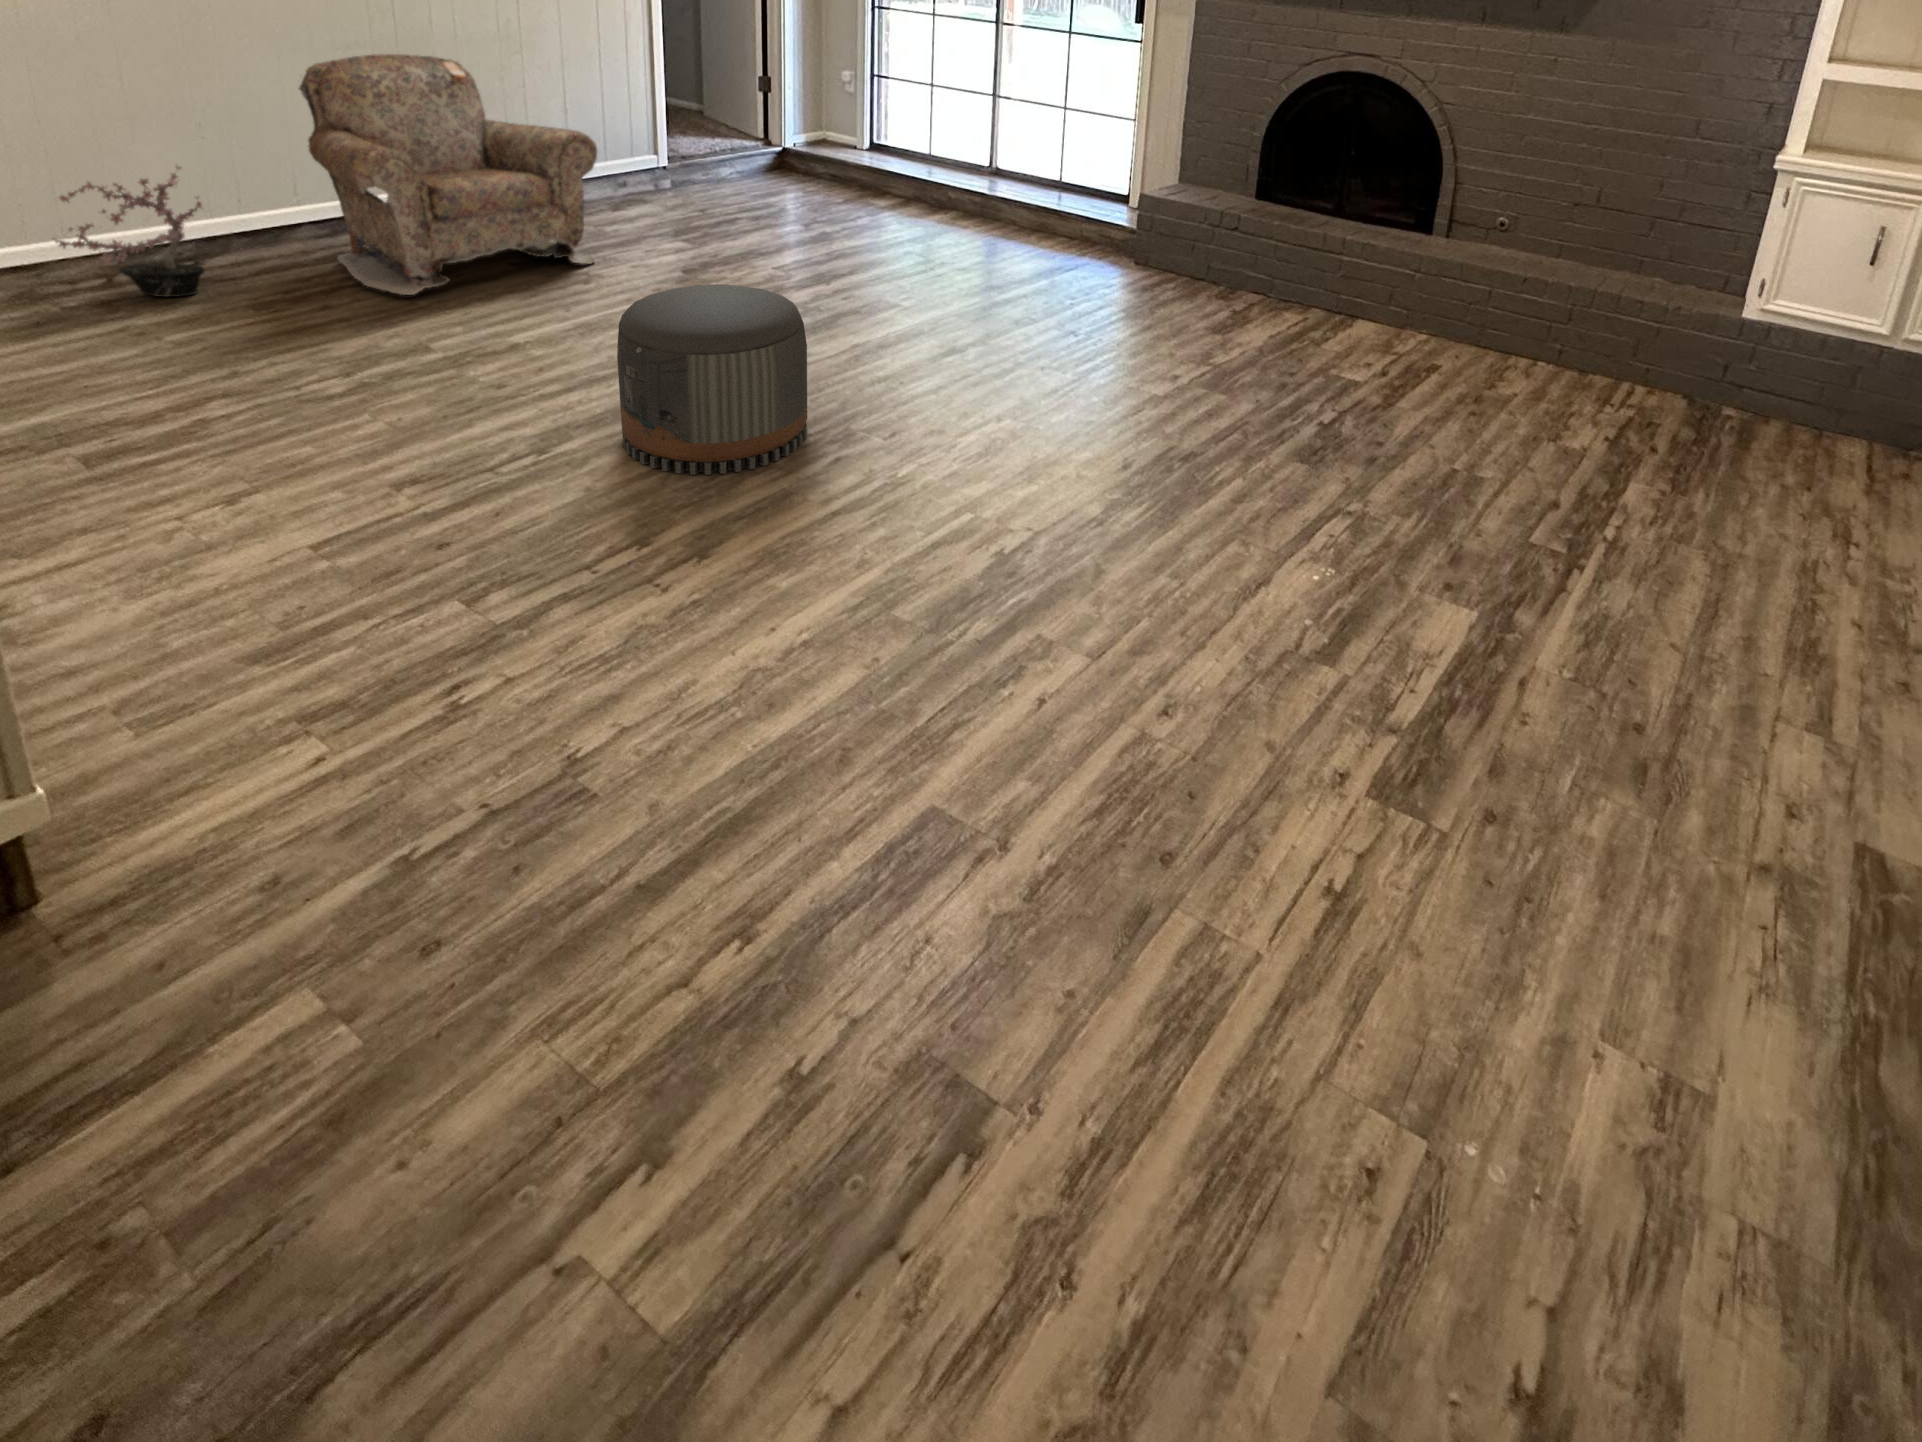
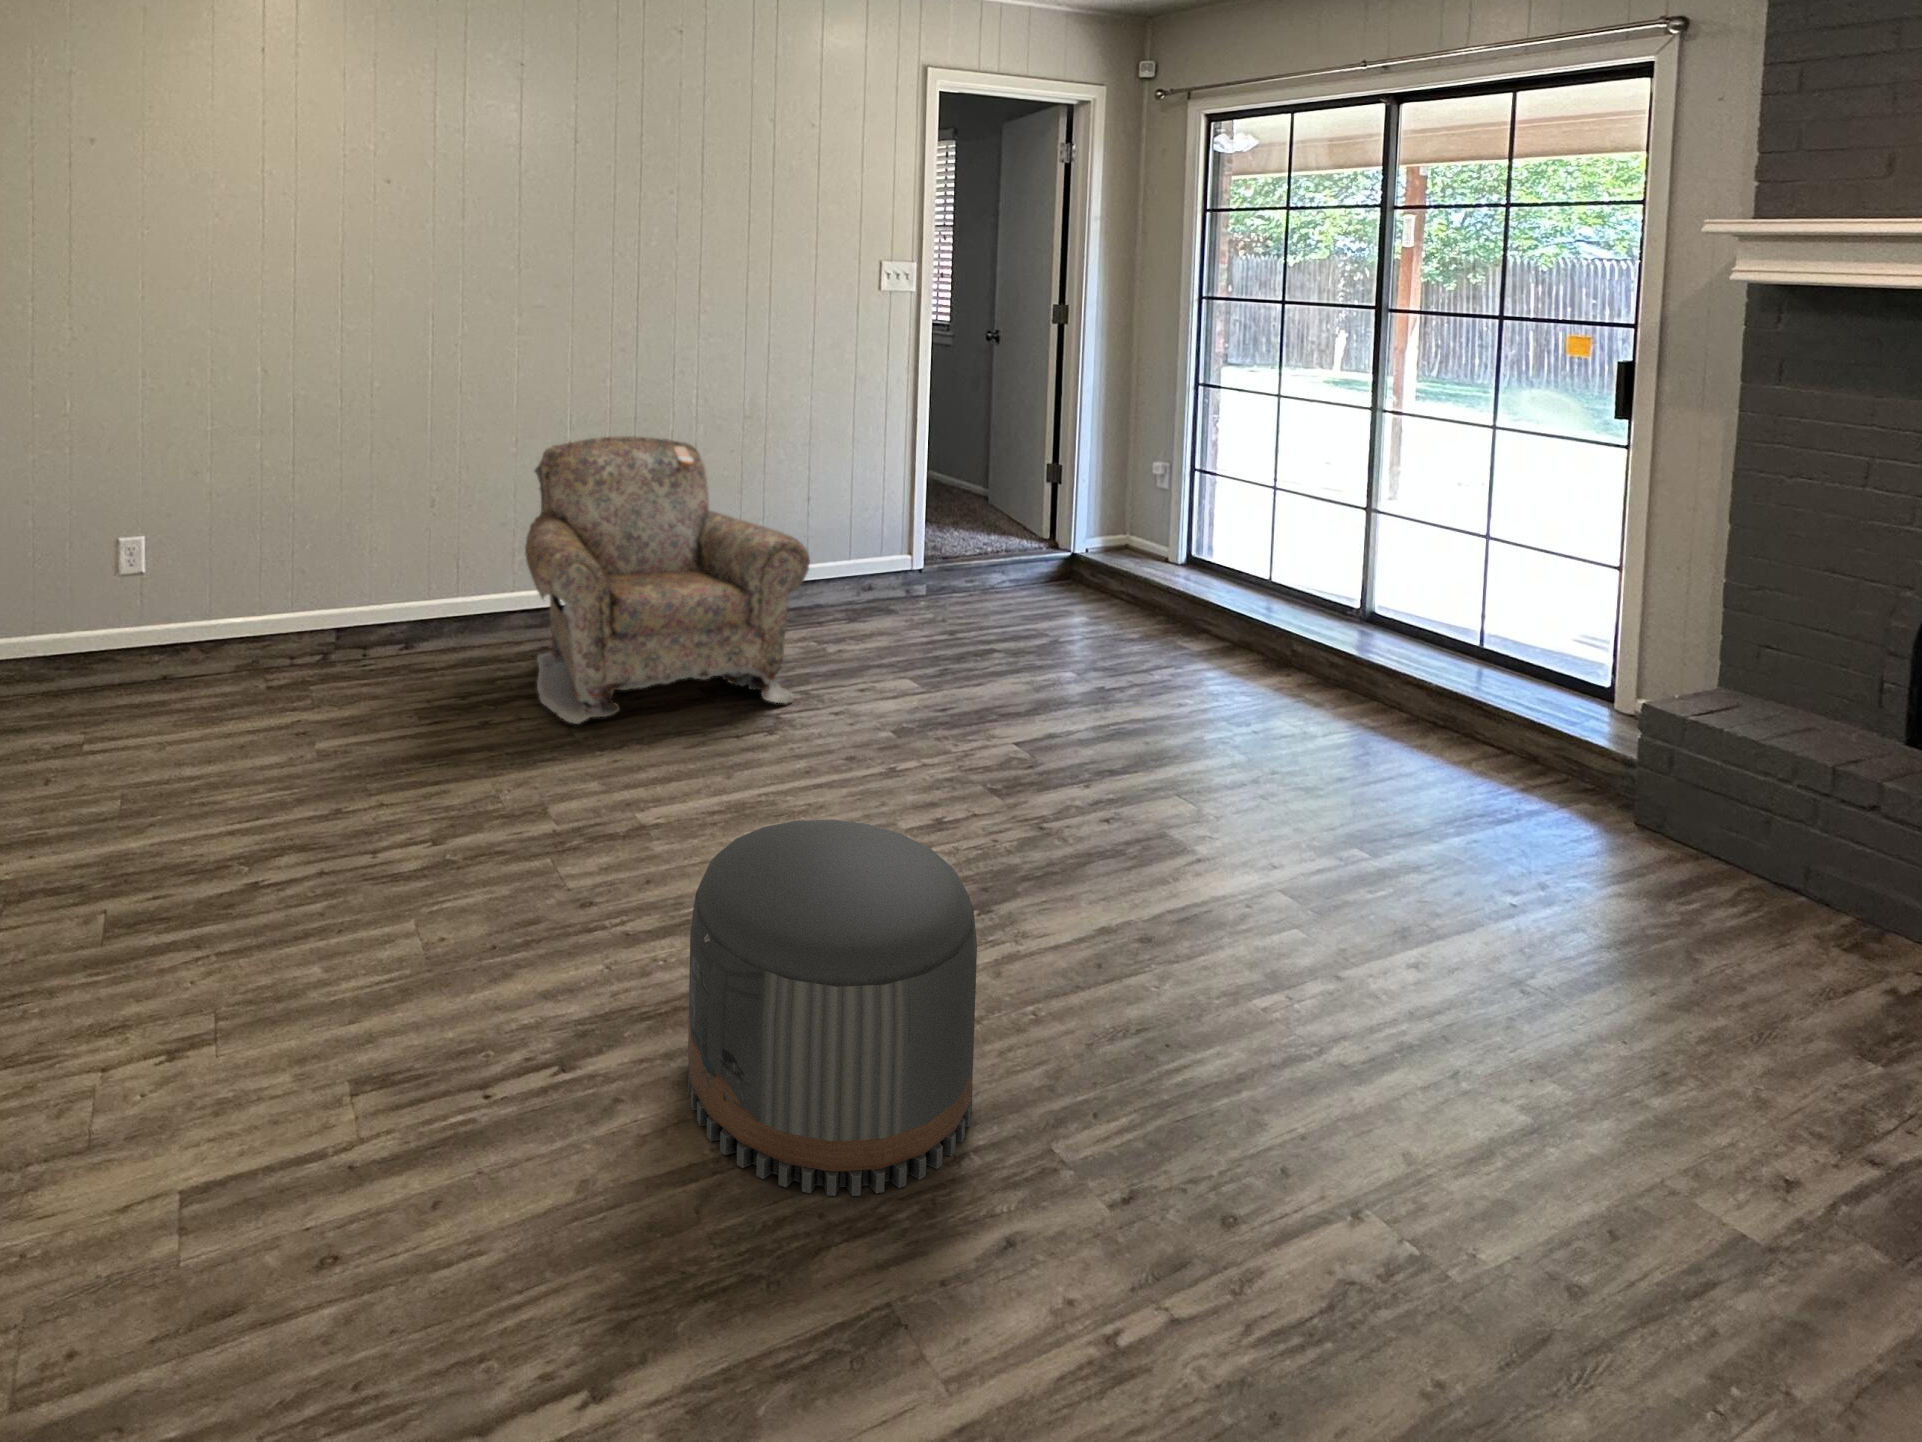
potted plant: present [52,165,205,297] -> none [281,542,421,688]

